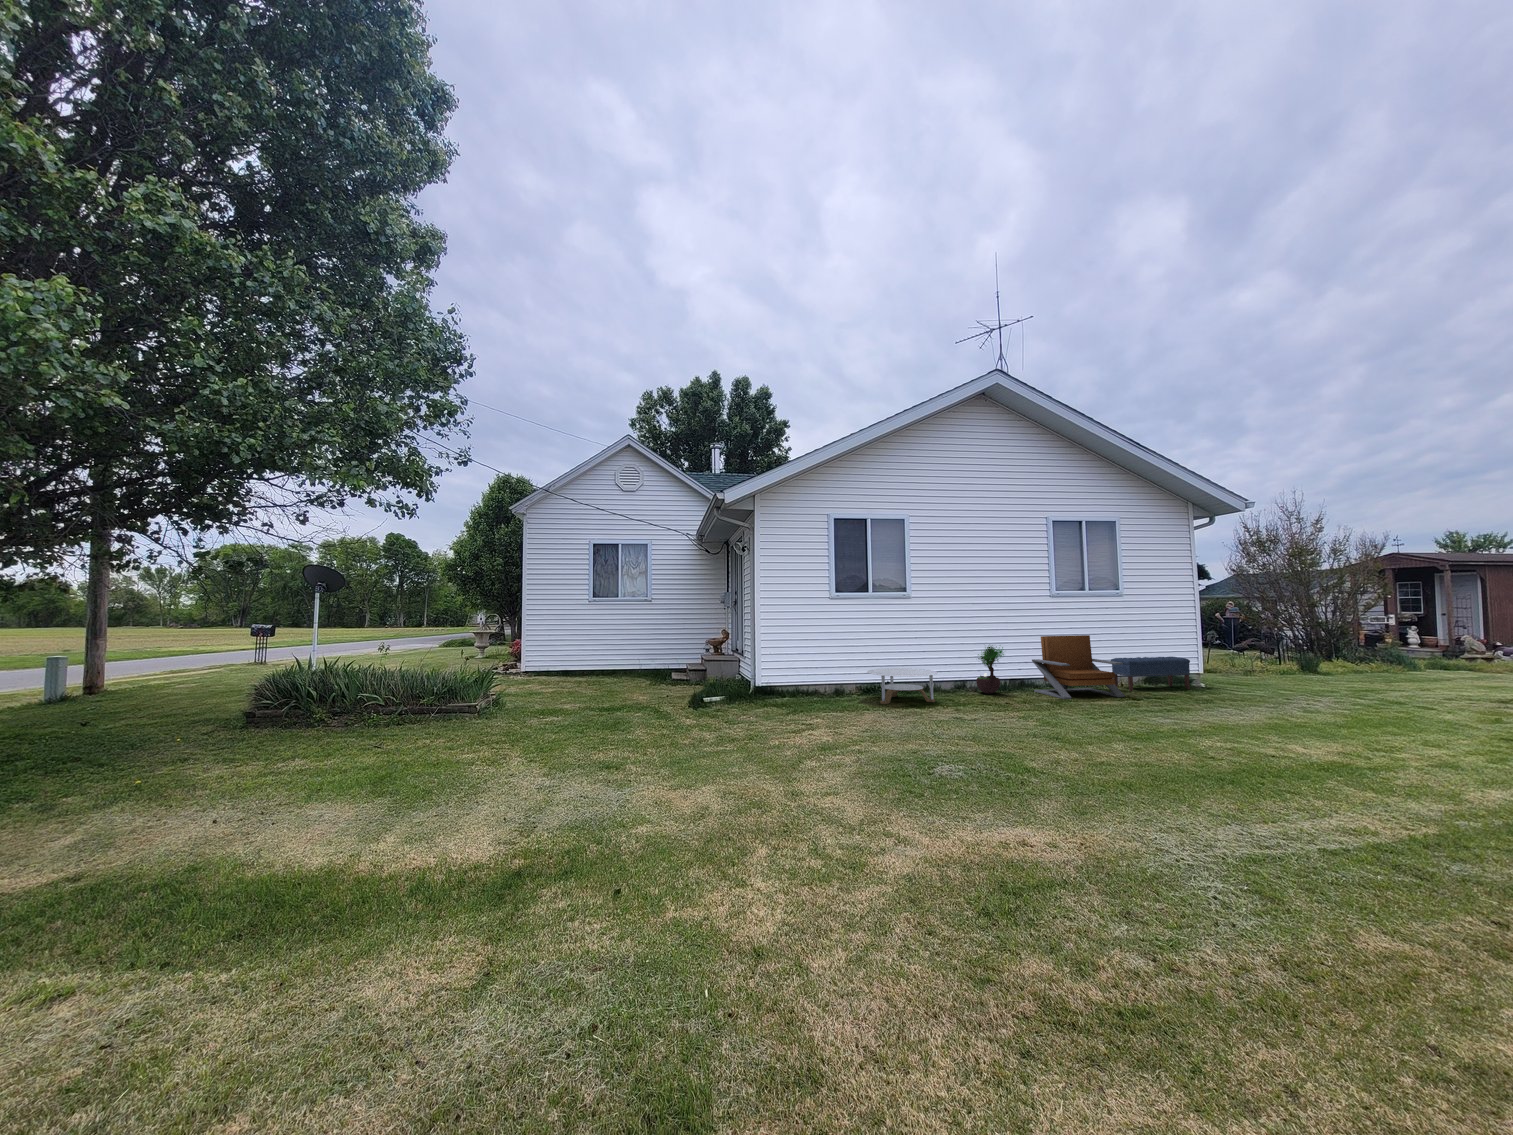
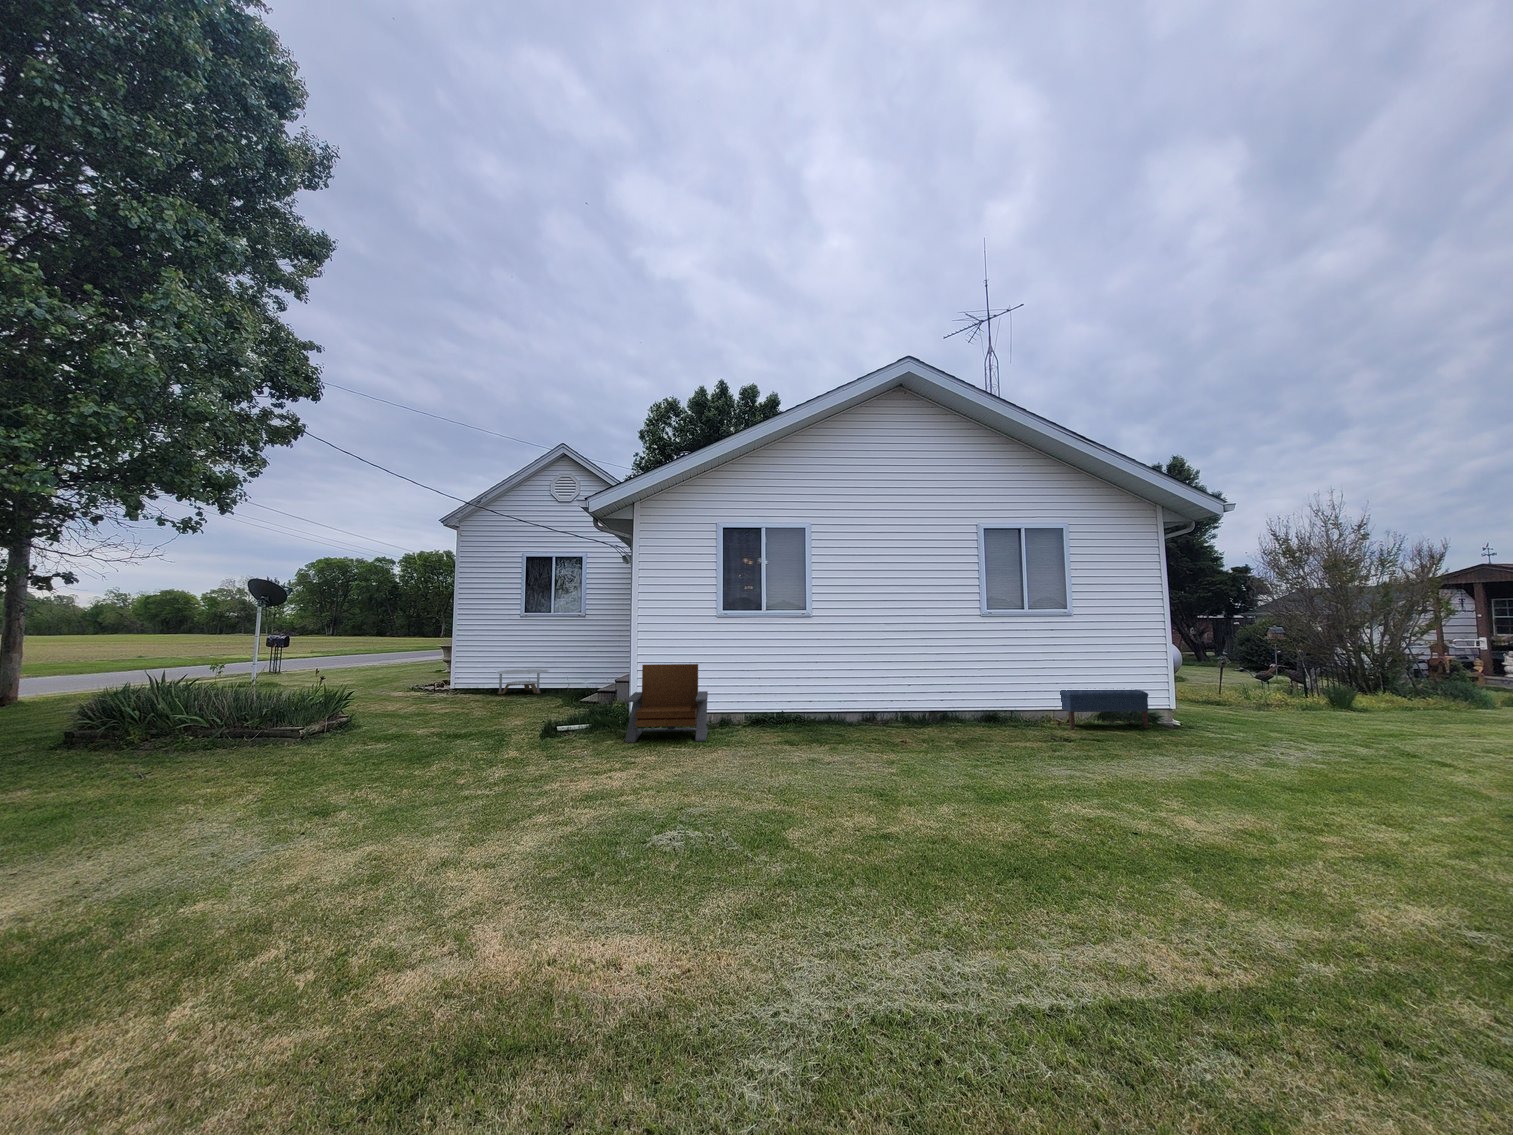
lounge chair: present [1032,635,1125,699] -> present [625,664,708,742]
potted tree: present [976,646,1004,694] -> none [881,668,916,728]
round table: present [867,668,938,704] -> present [495,669,549,694]

